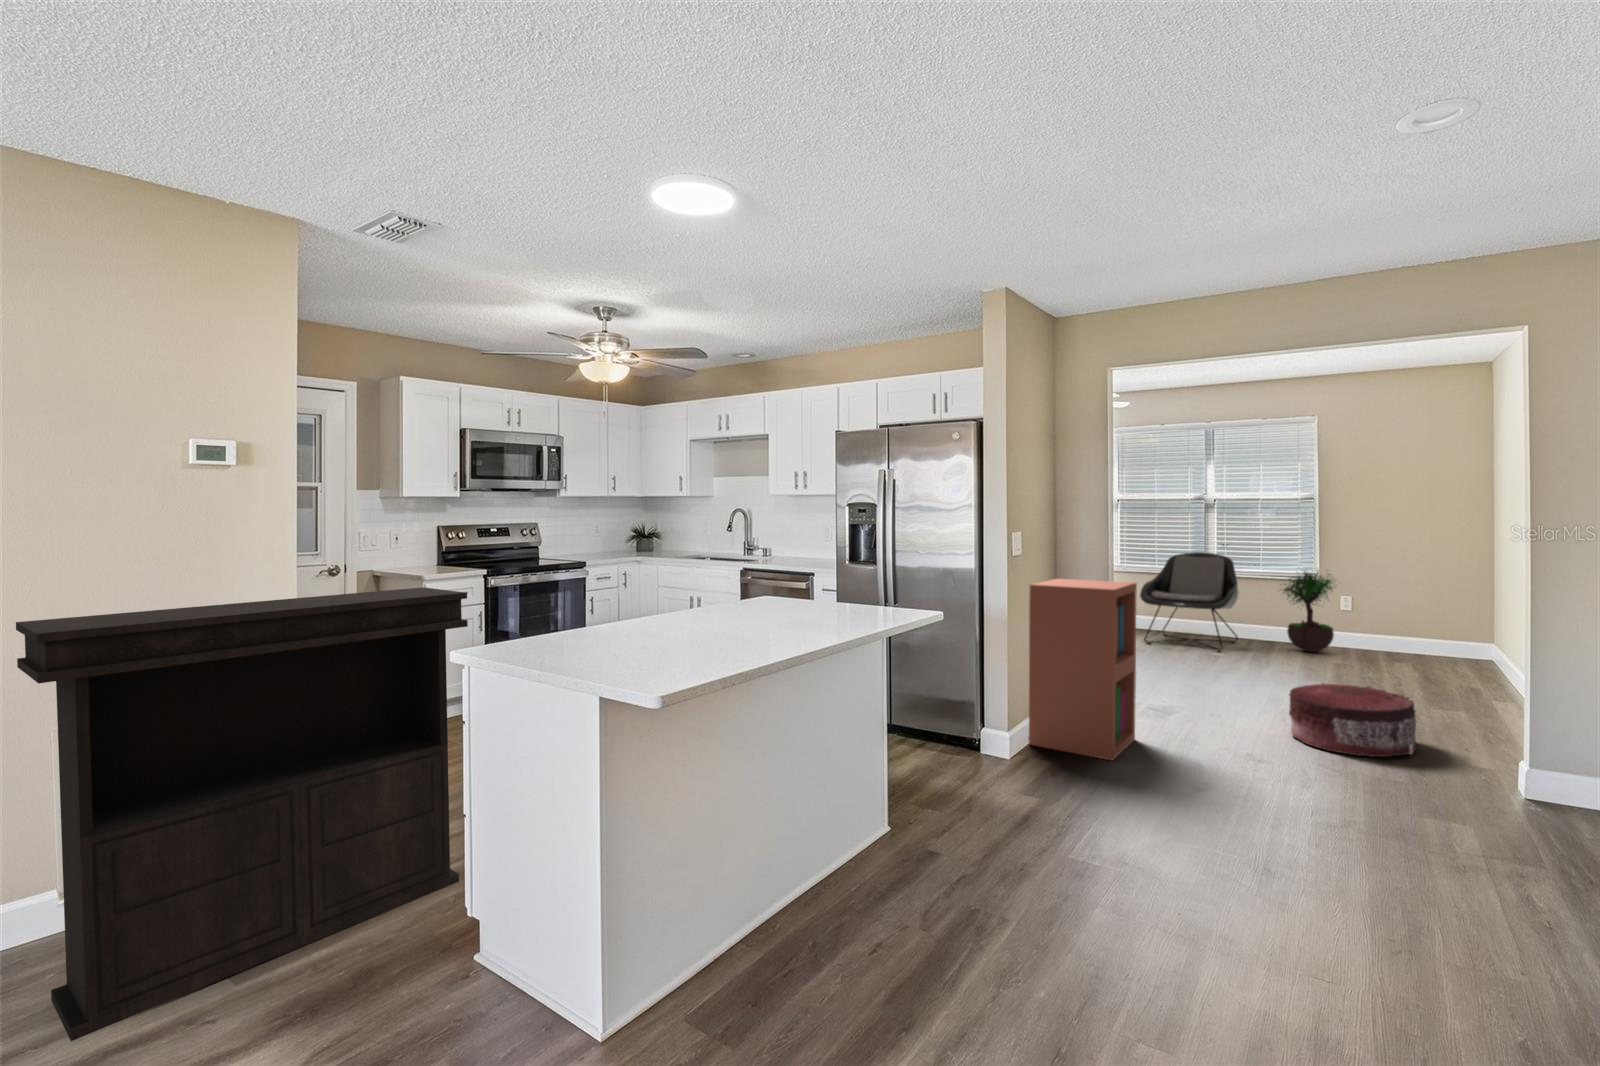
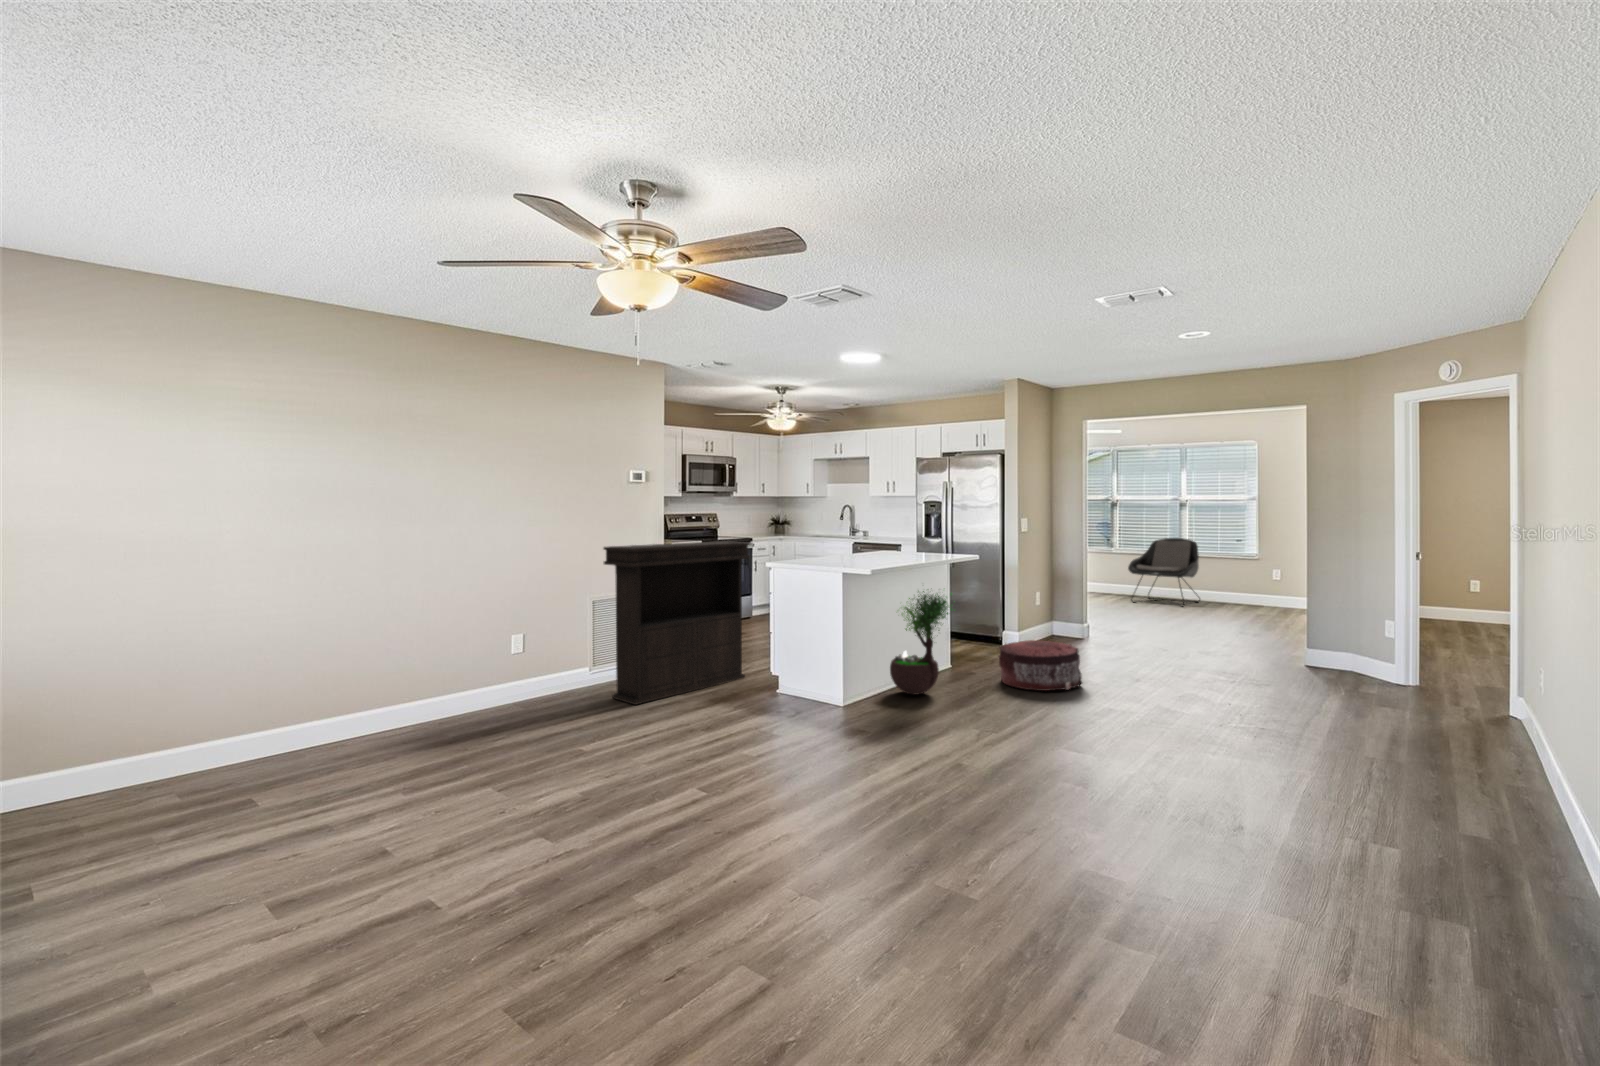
potted tree: present [1283,569,1334,652] -> present [890,591,948,695]
bookshelf: present [1029,579,1137,760] -> none [1031,547,1098,650]
pouf: present [1289,683,1417,757] -> present [999,640,1082,691]

